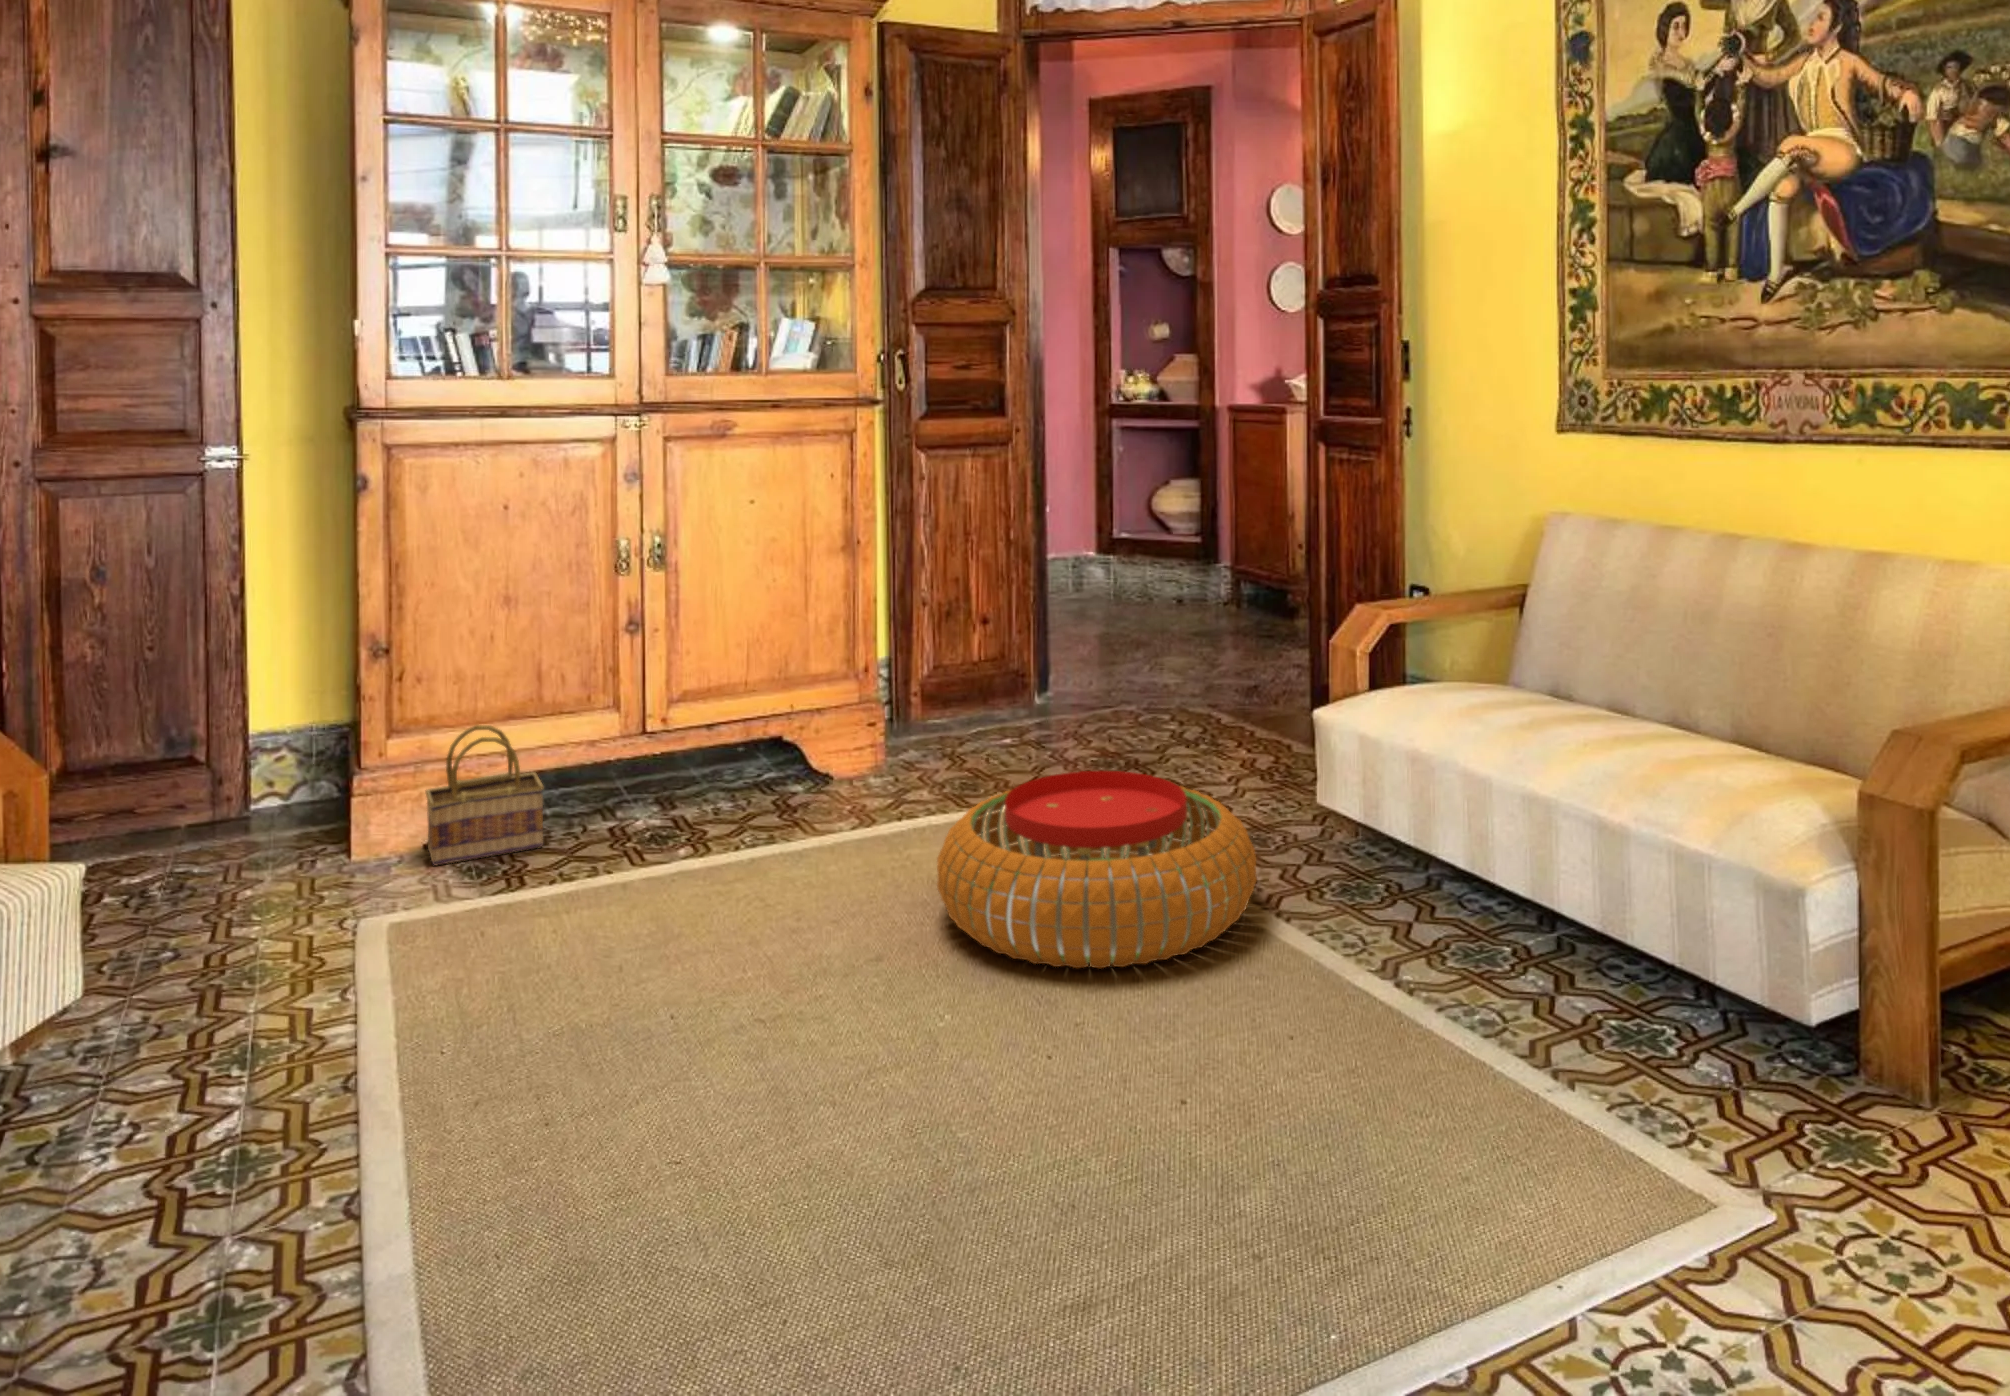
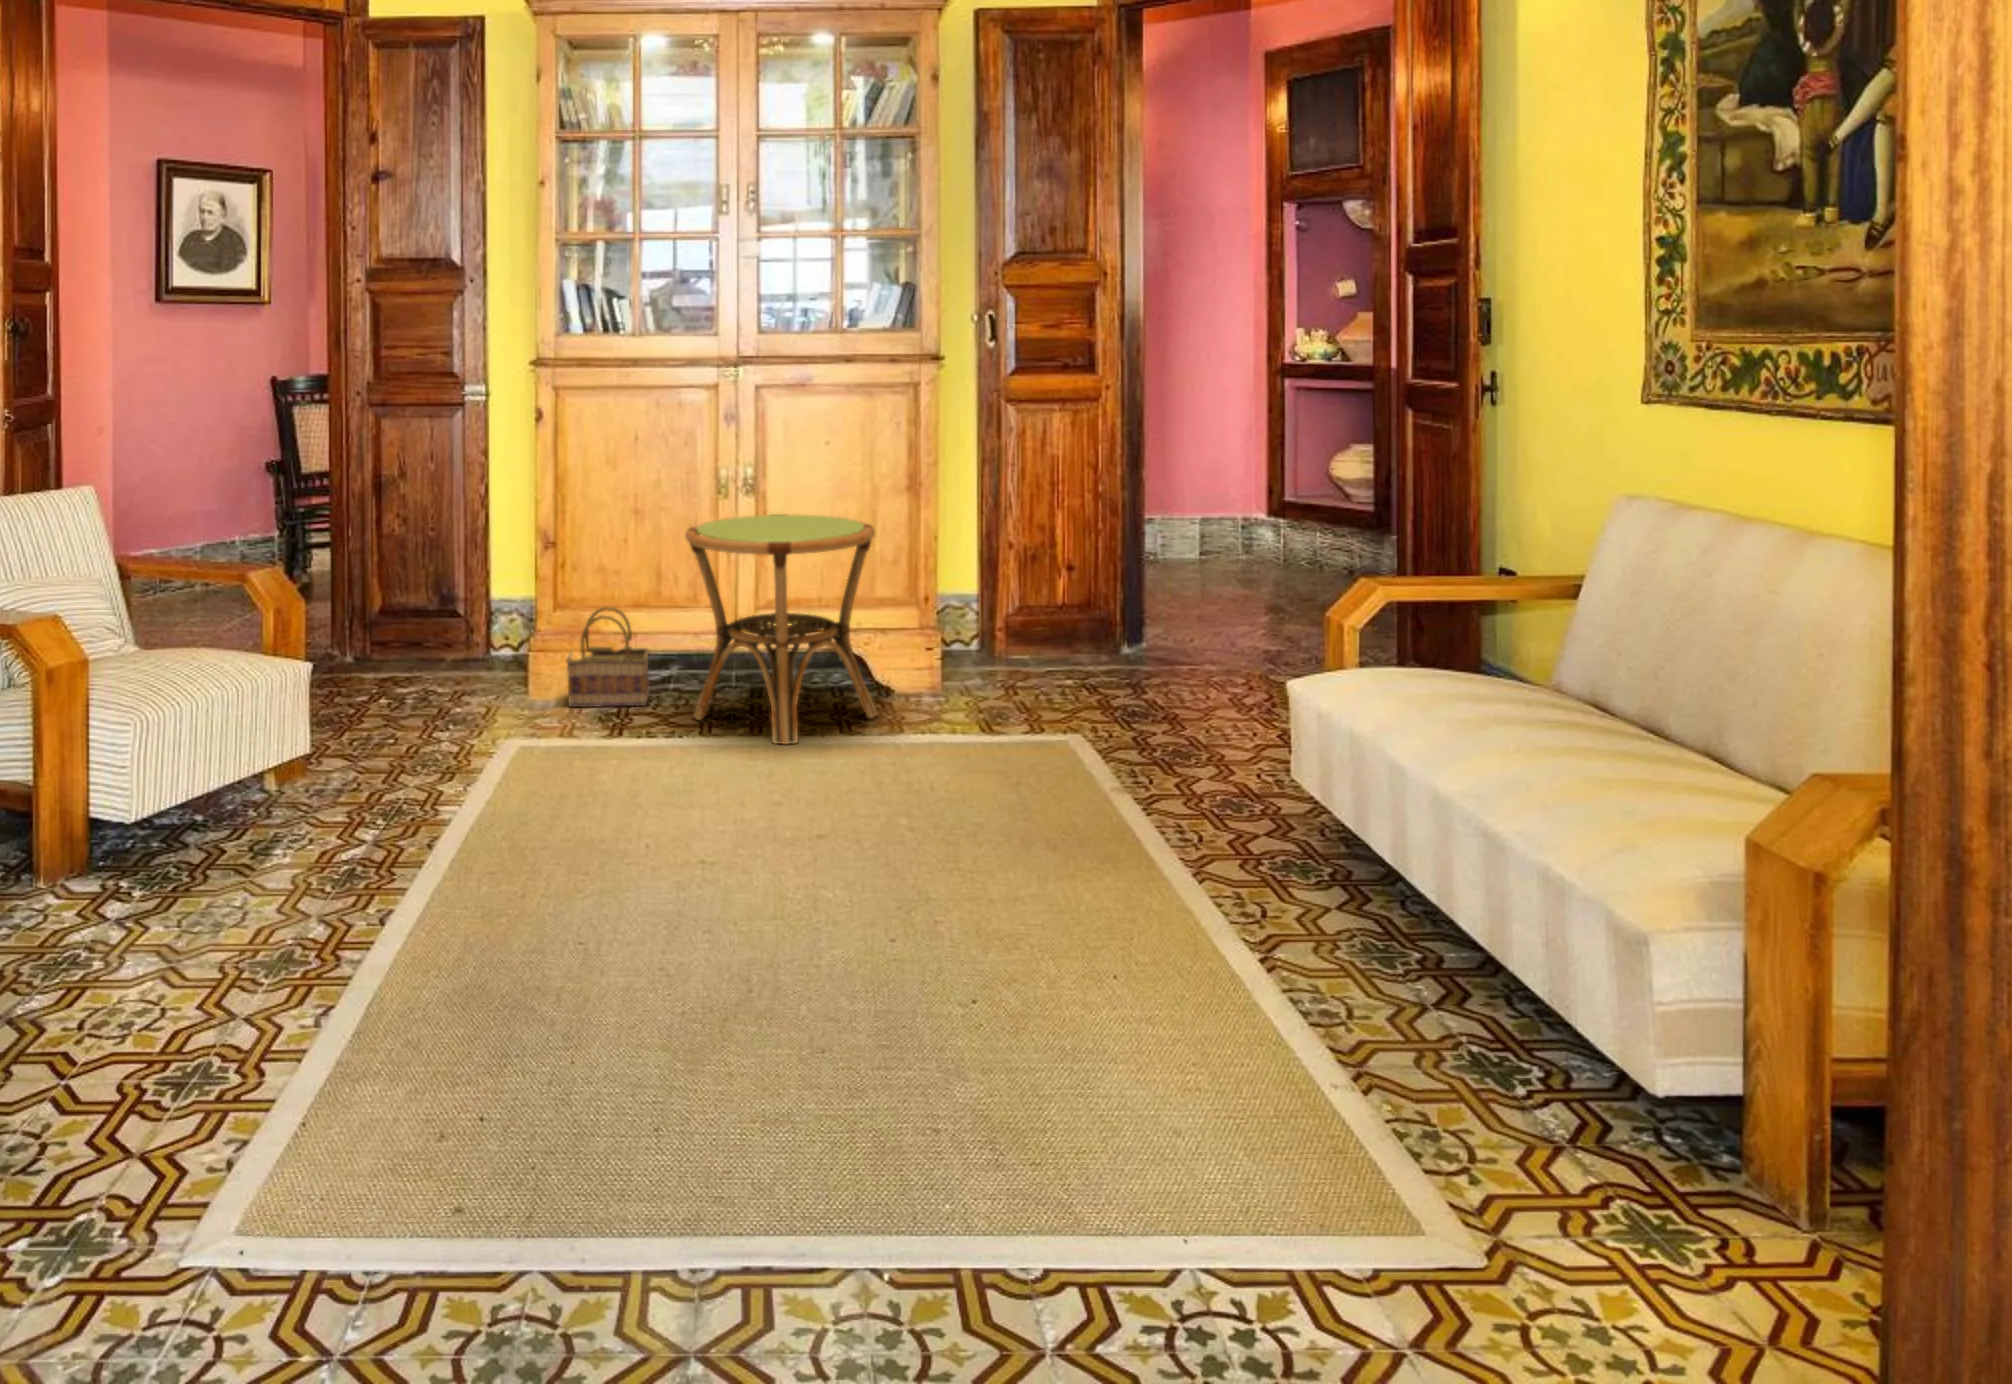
side table: none [608,586,842,866] -> present [685,514,877,744]
pouf: present [937,771,1257,969] -> none [881,704,1184,881]

